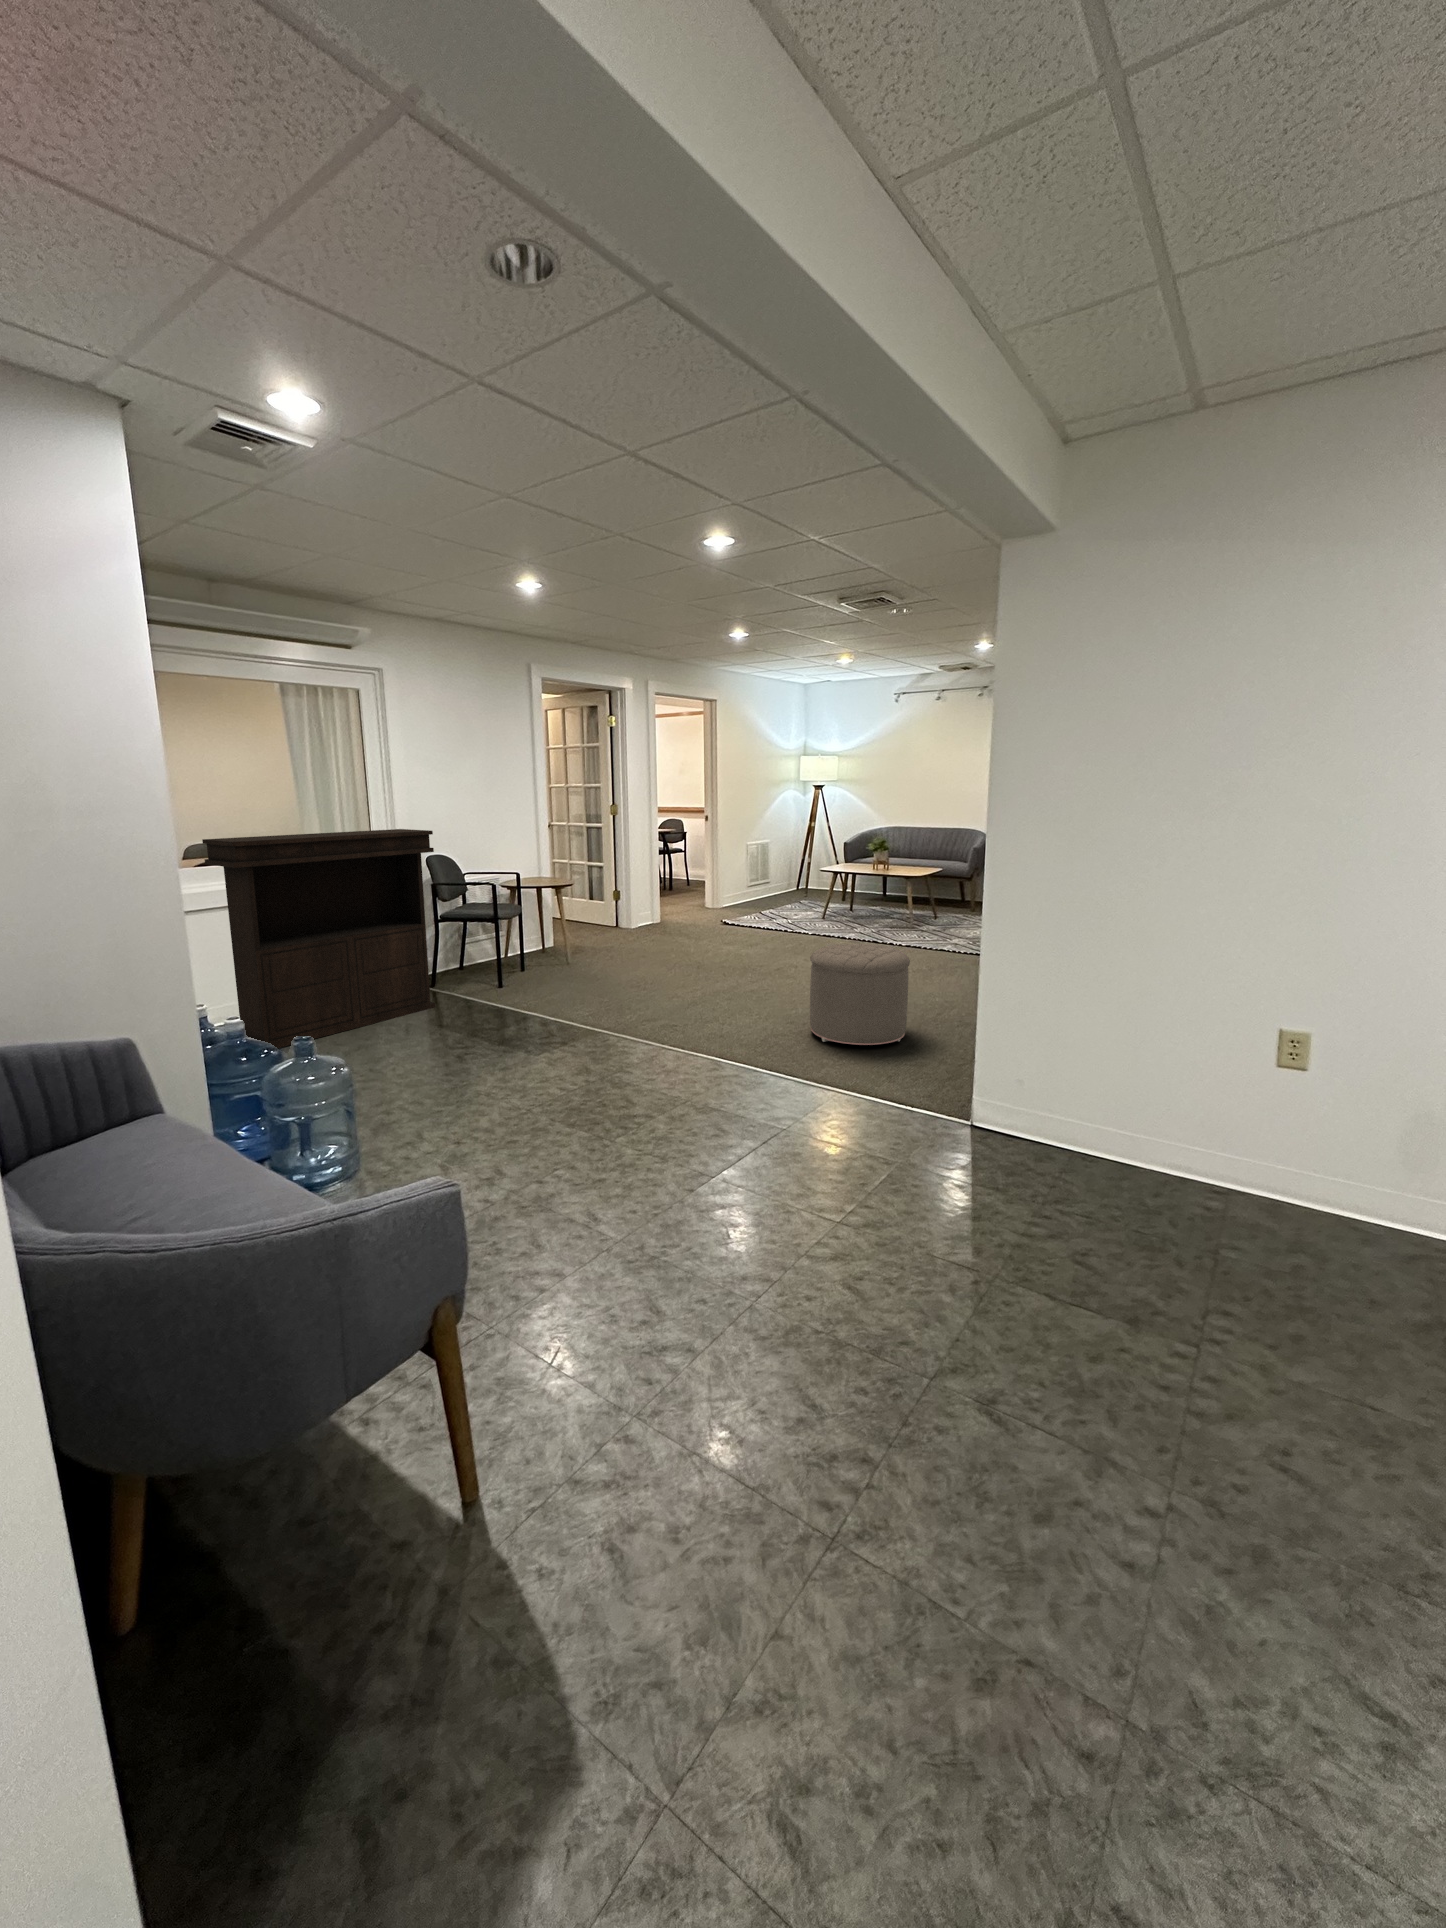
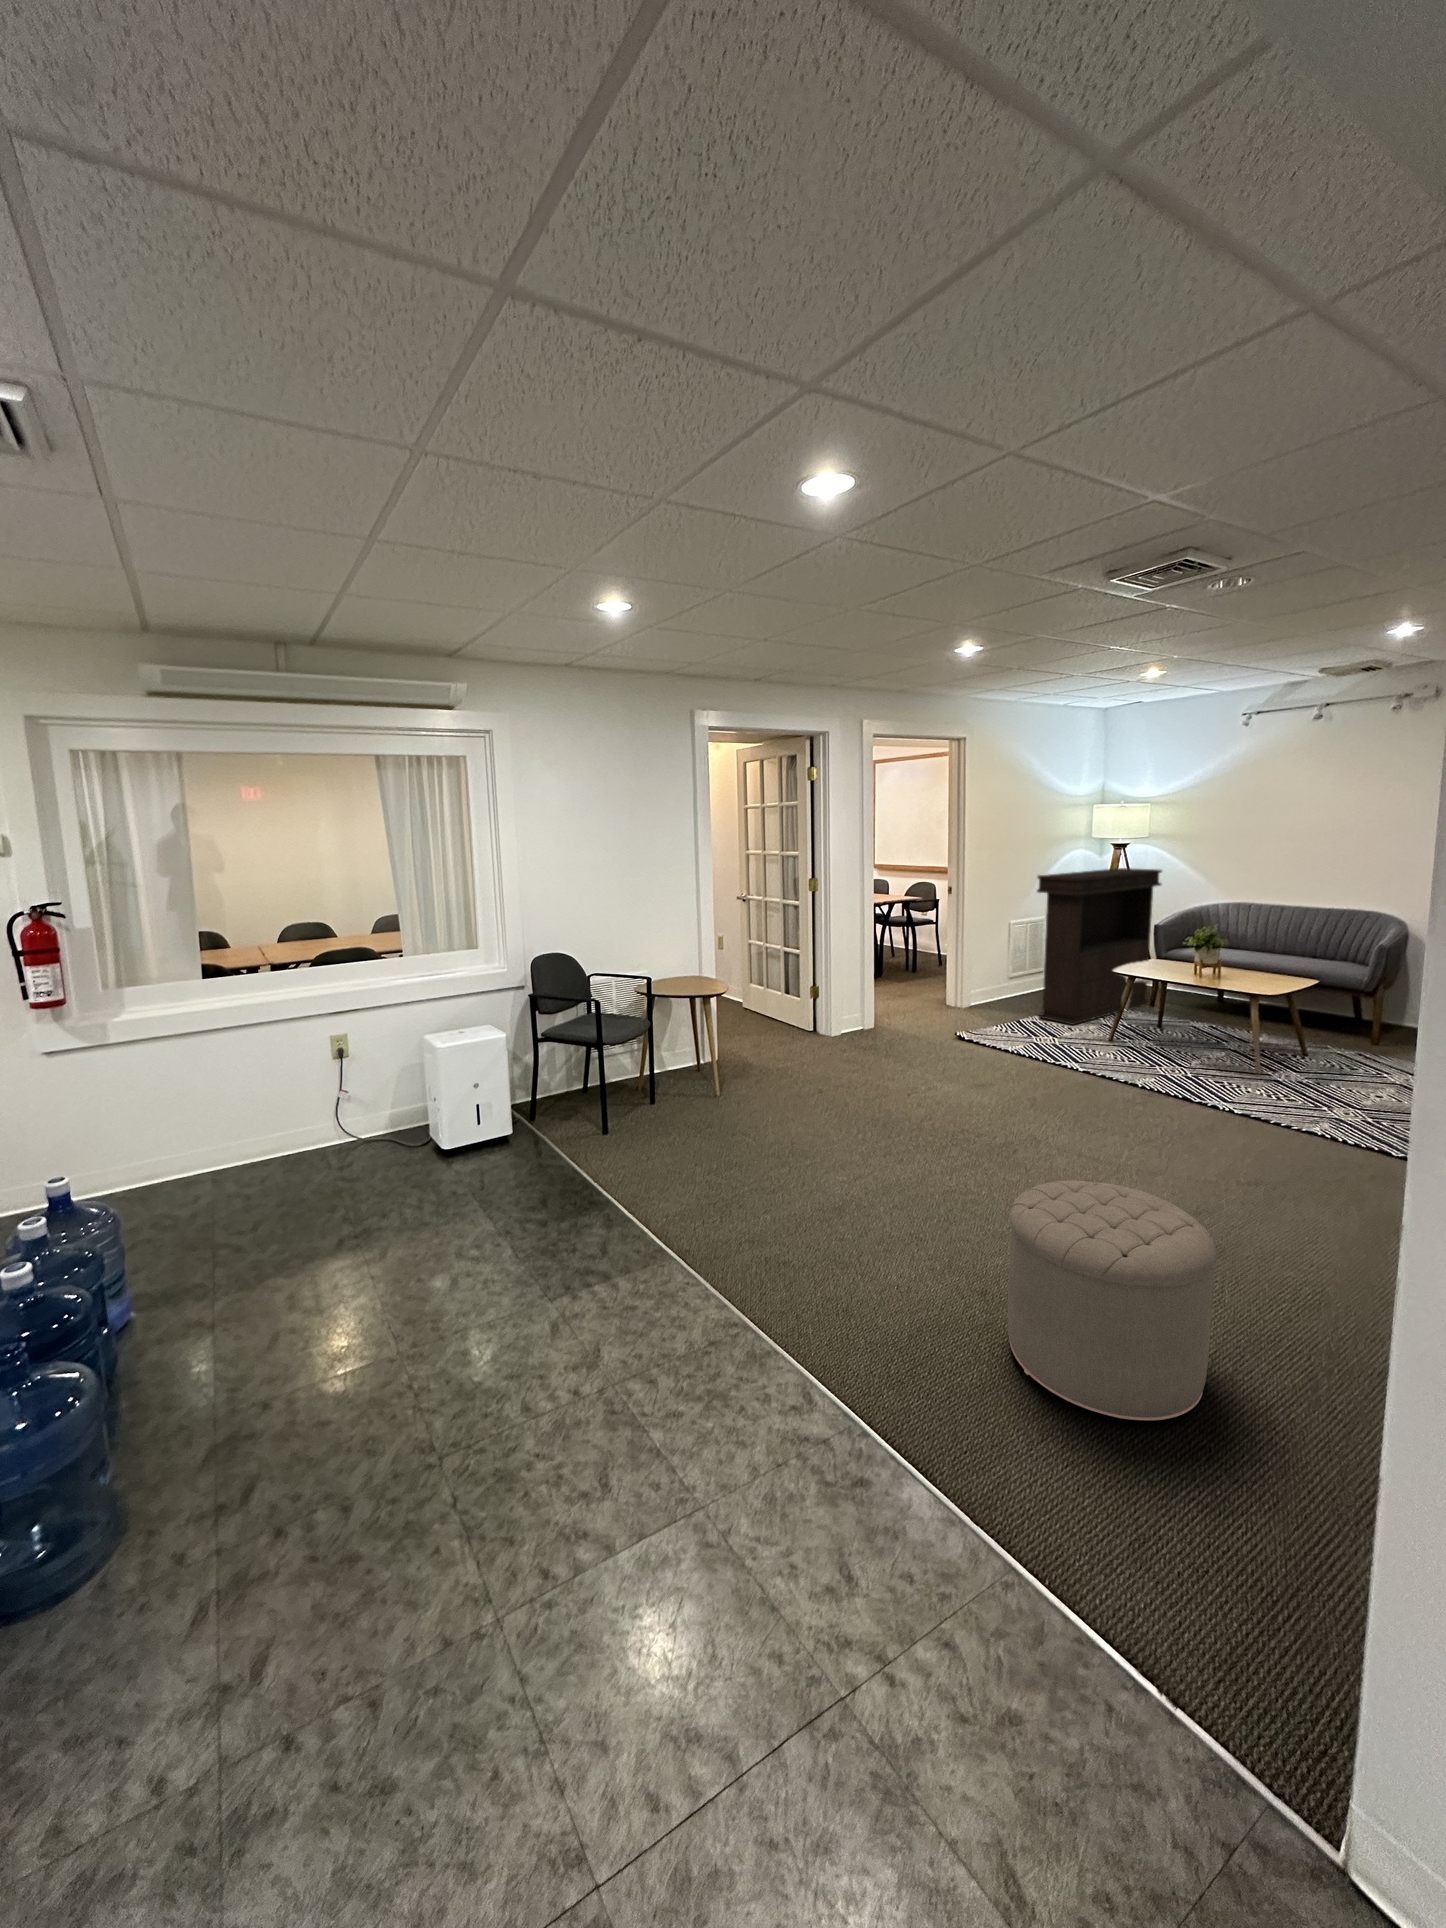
console table: present [202,829,435,1048] -> present [1037,868,1162,1025]

